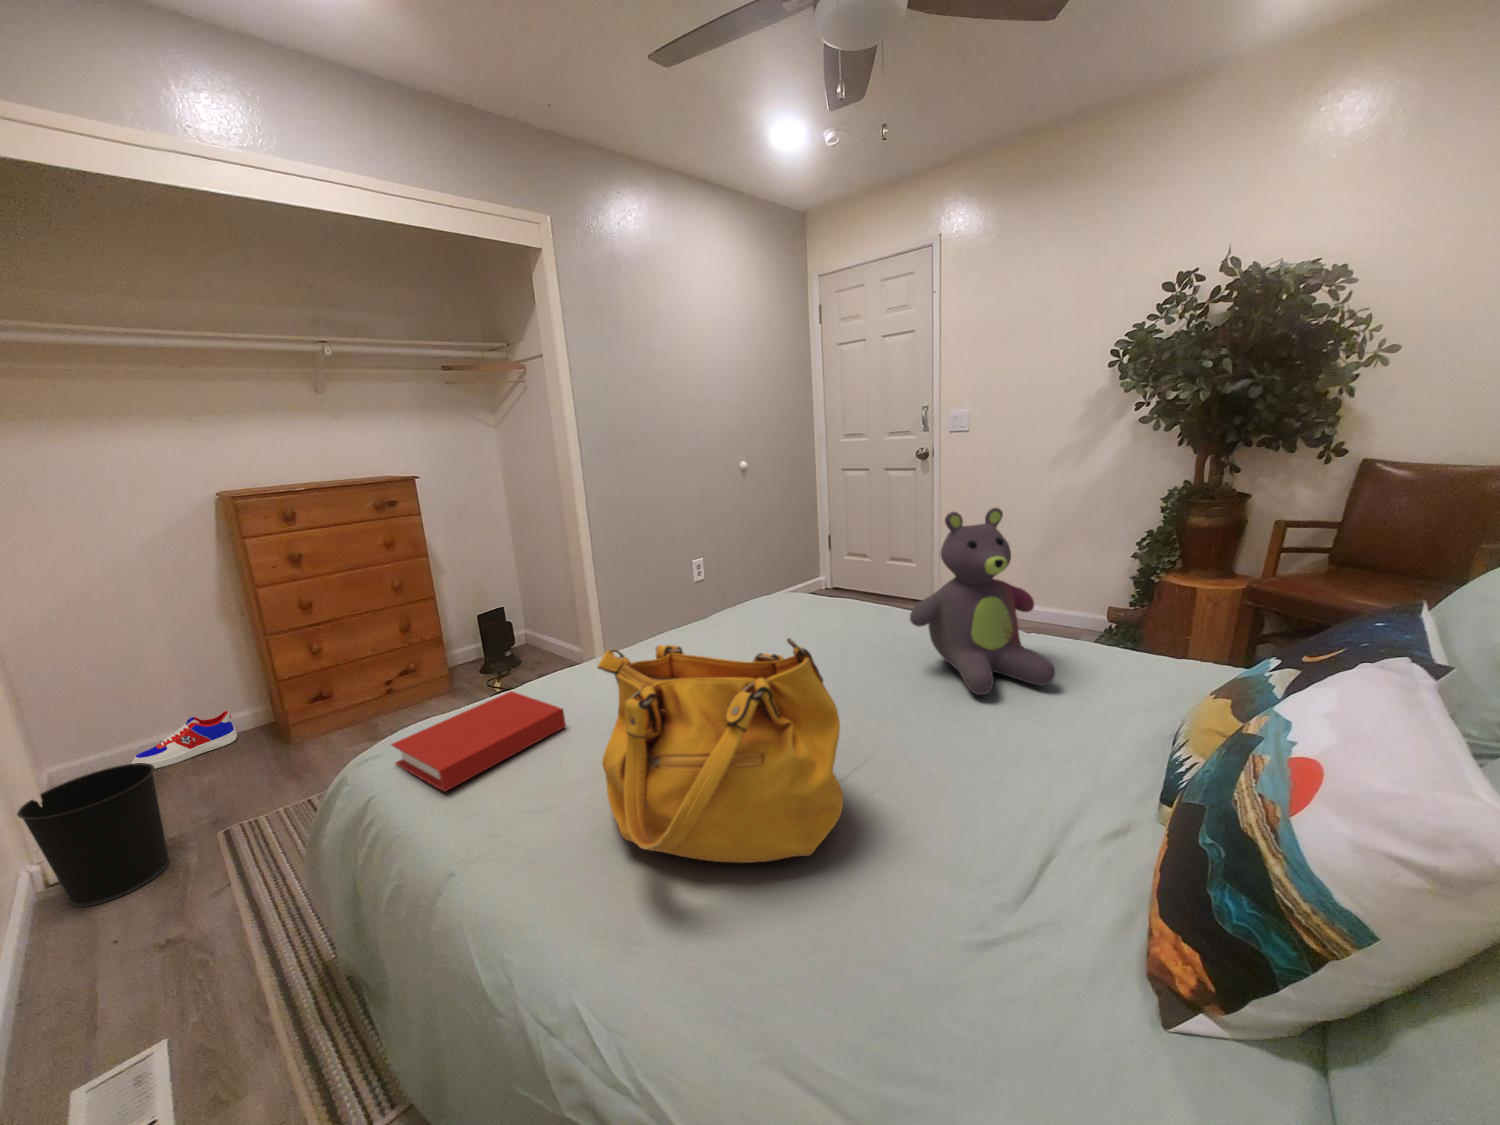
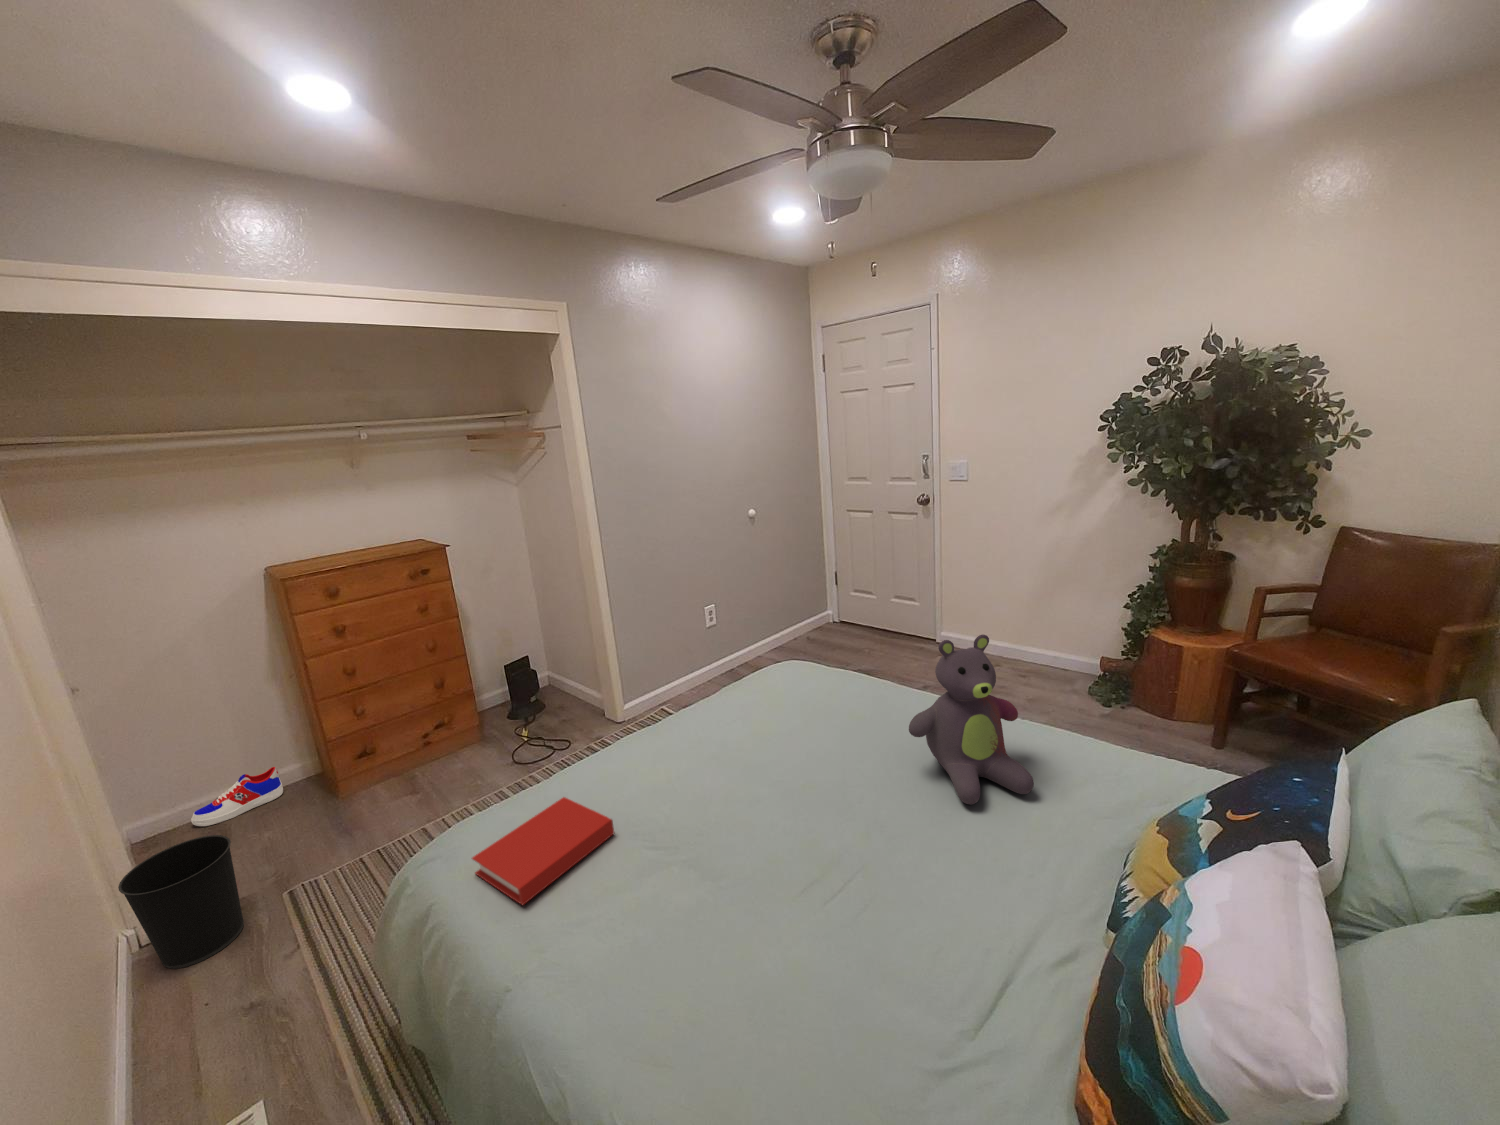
handbag: present [597,638,844,863] -> none [653,785,853,983]

